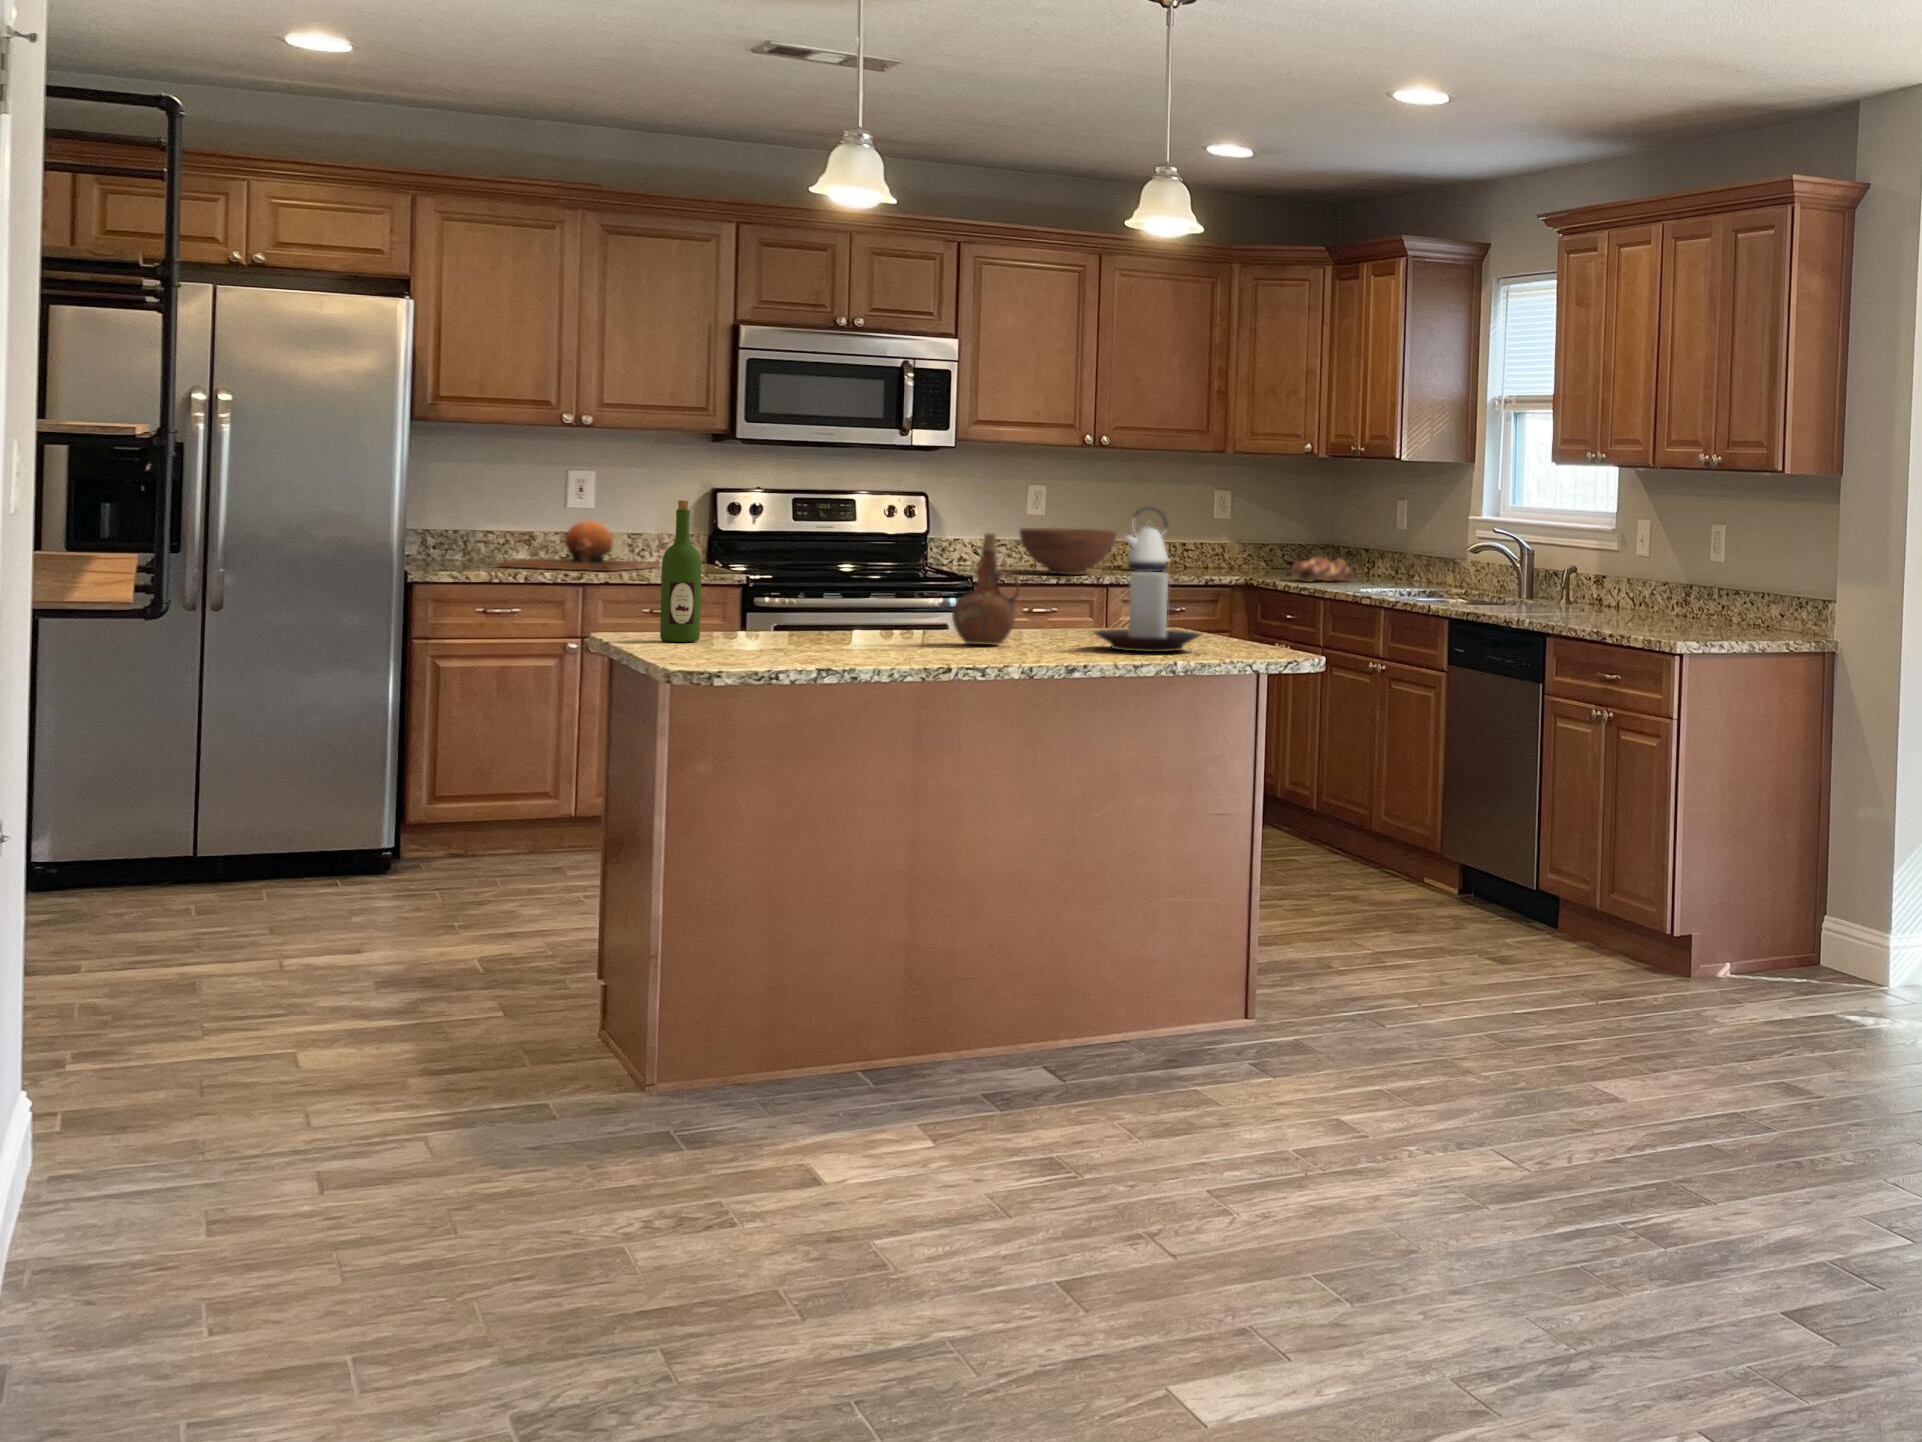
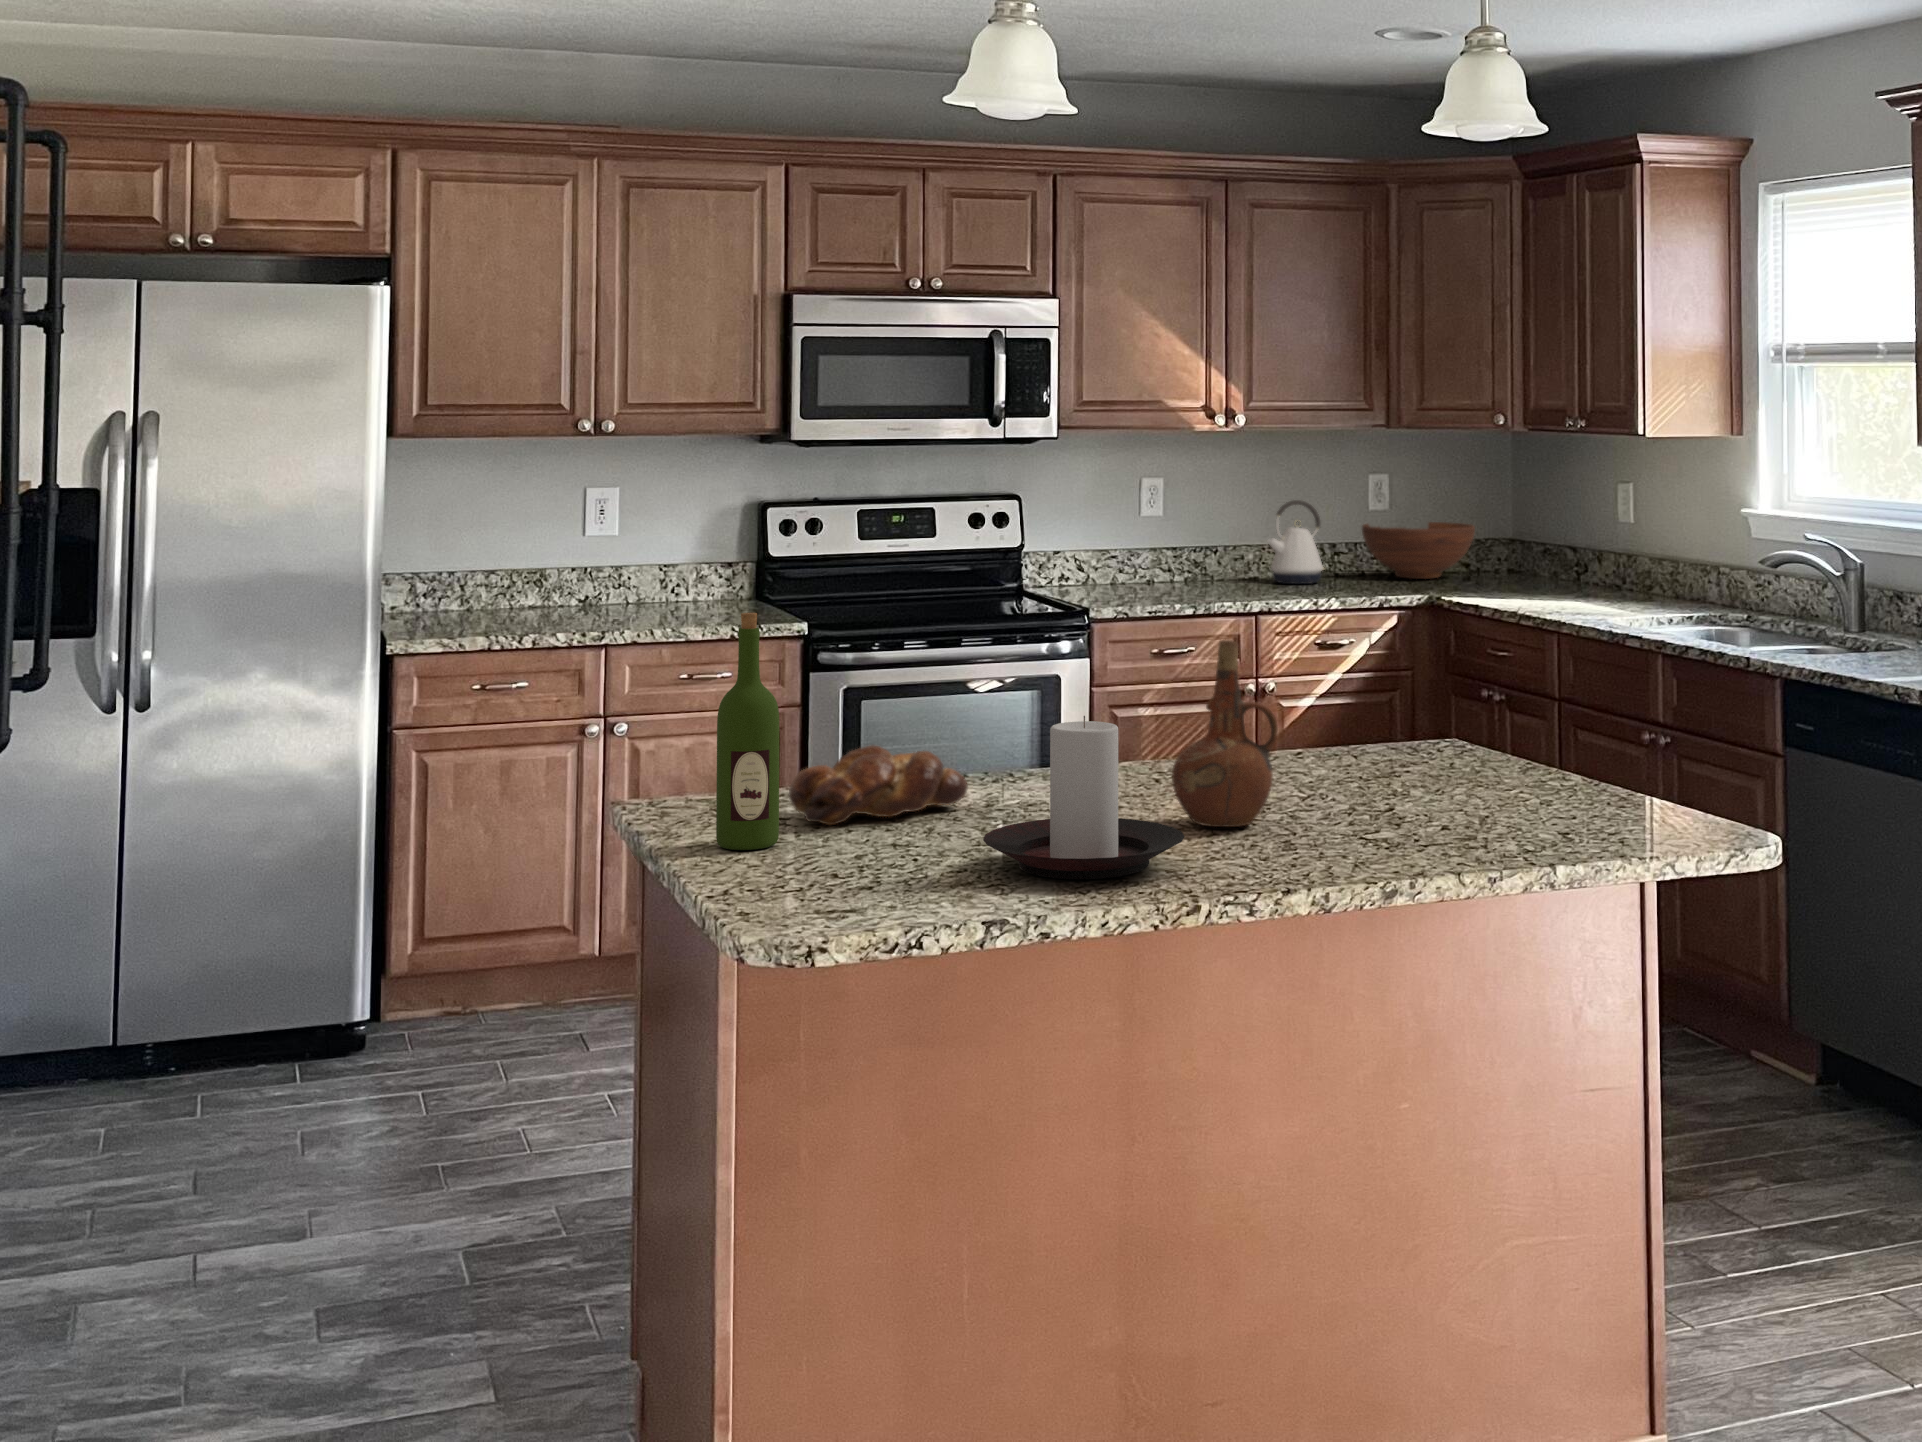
chopping board: present [496,521,659,571] -> none [495,552,696,621]
fruit bowl: present [1020,528,1116,575] -> present [1362,522,1475,579]
bread loaf: present [1291,557,1354,581] -> present [789,746,968,825]
candle holder: present [1093,567,1201,652] -> present [983,716,1185,879]

